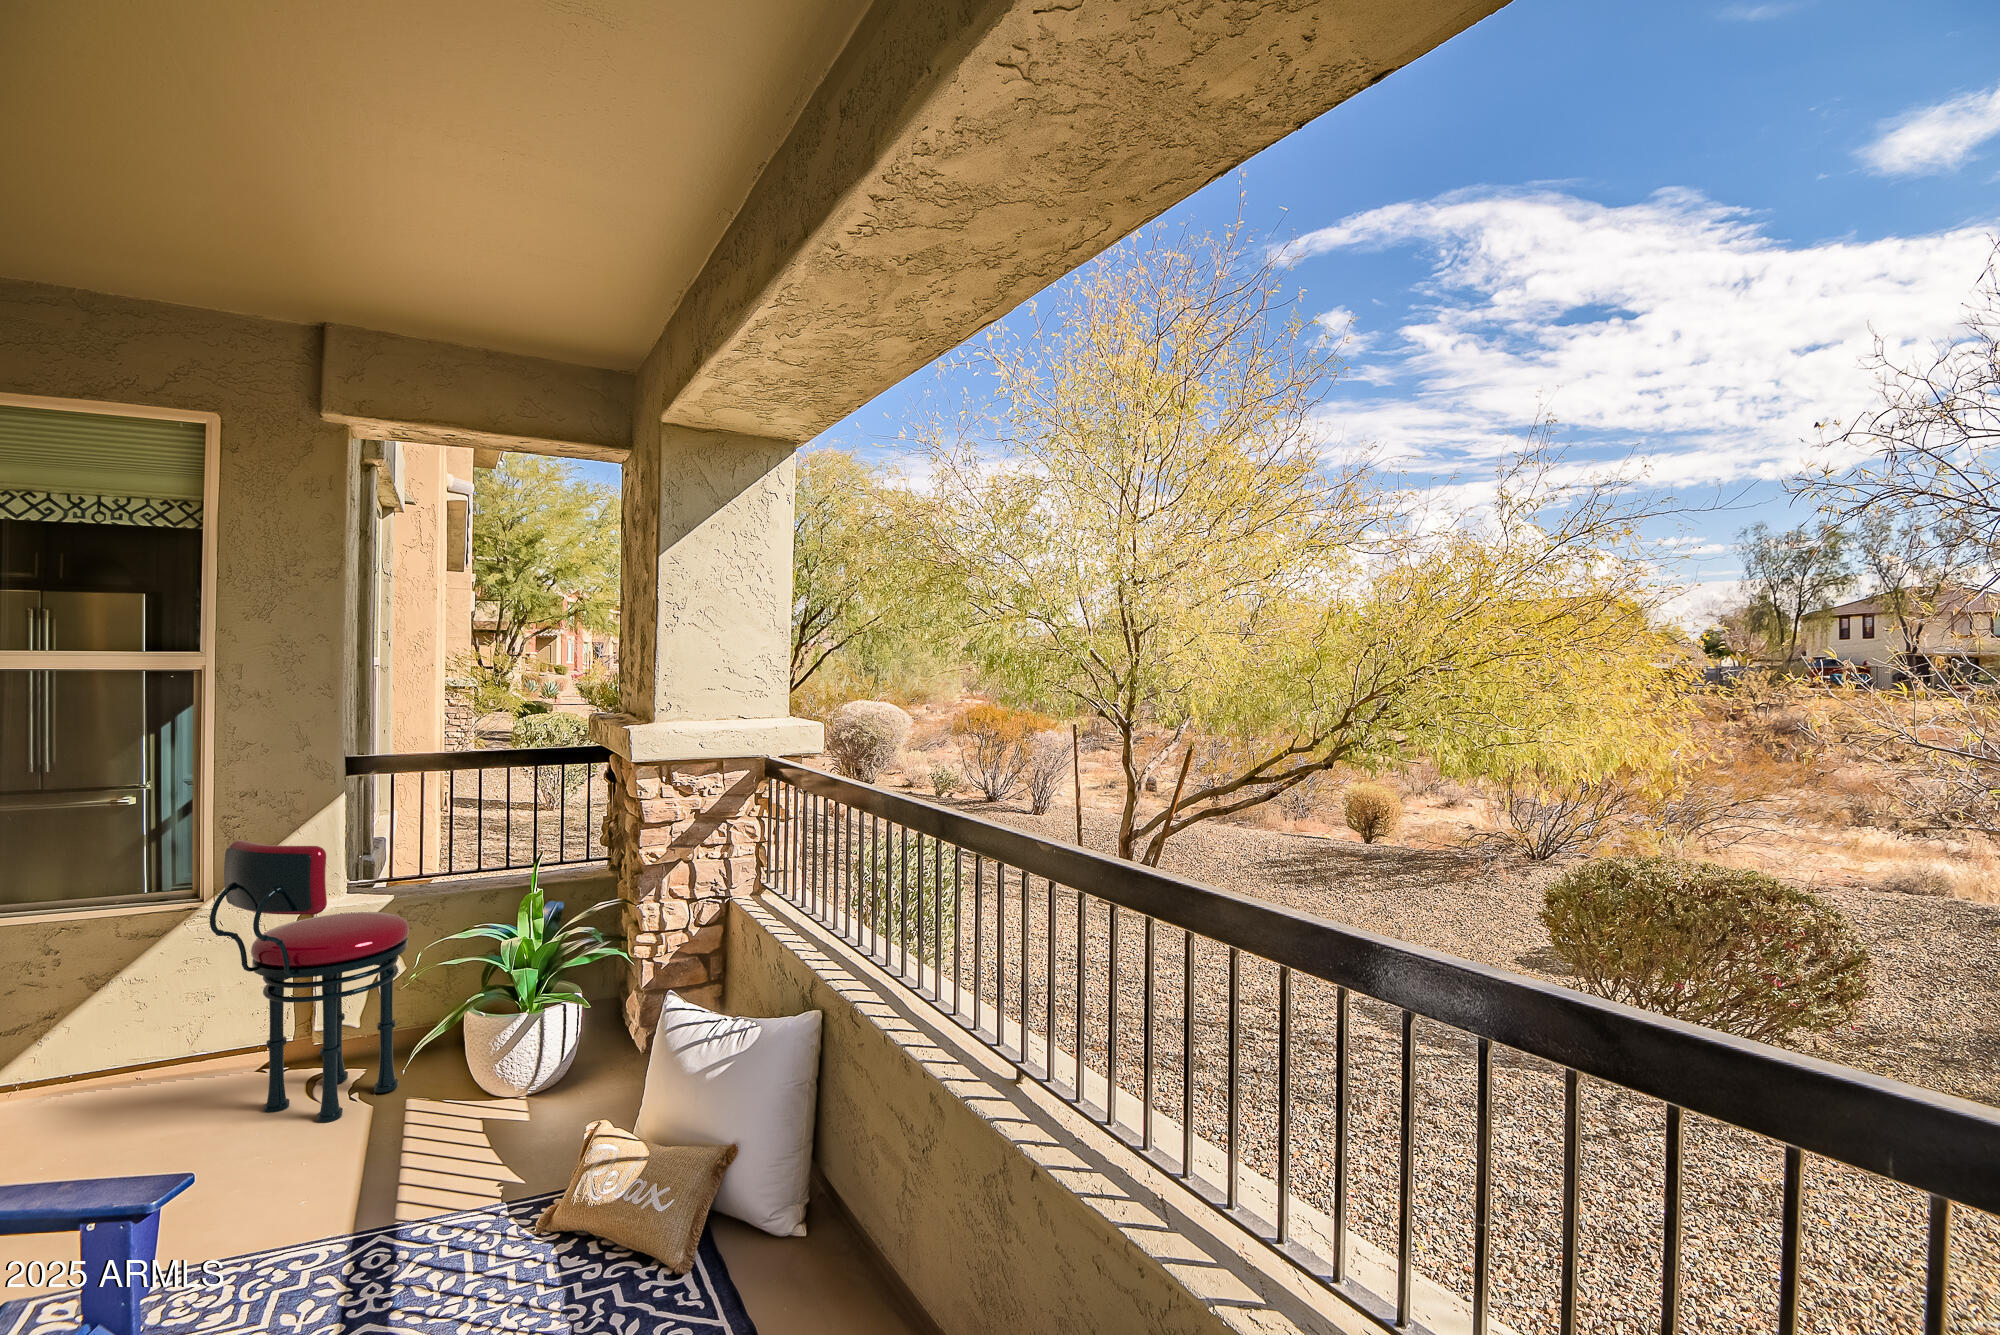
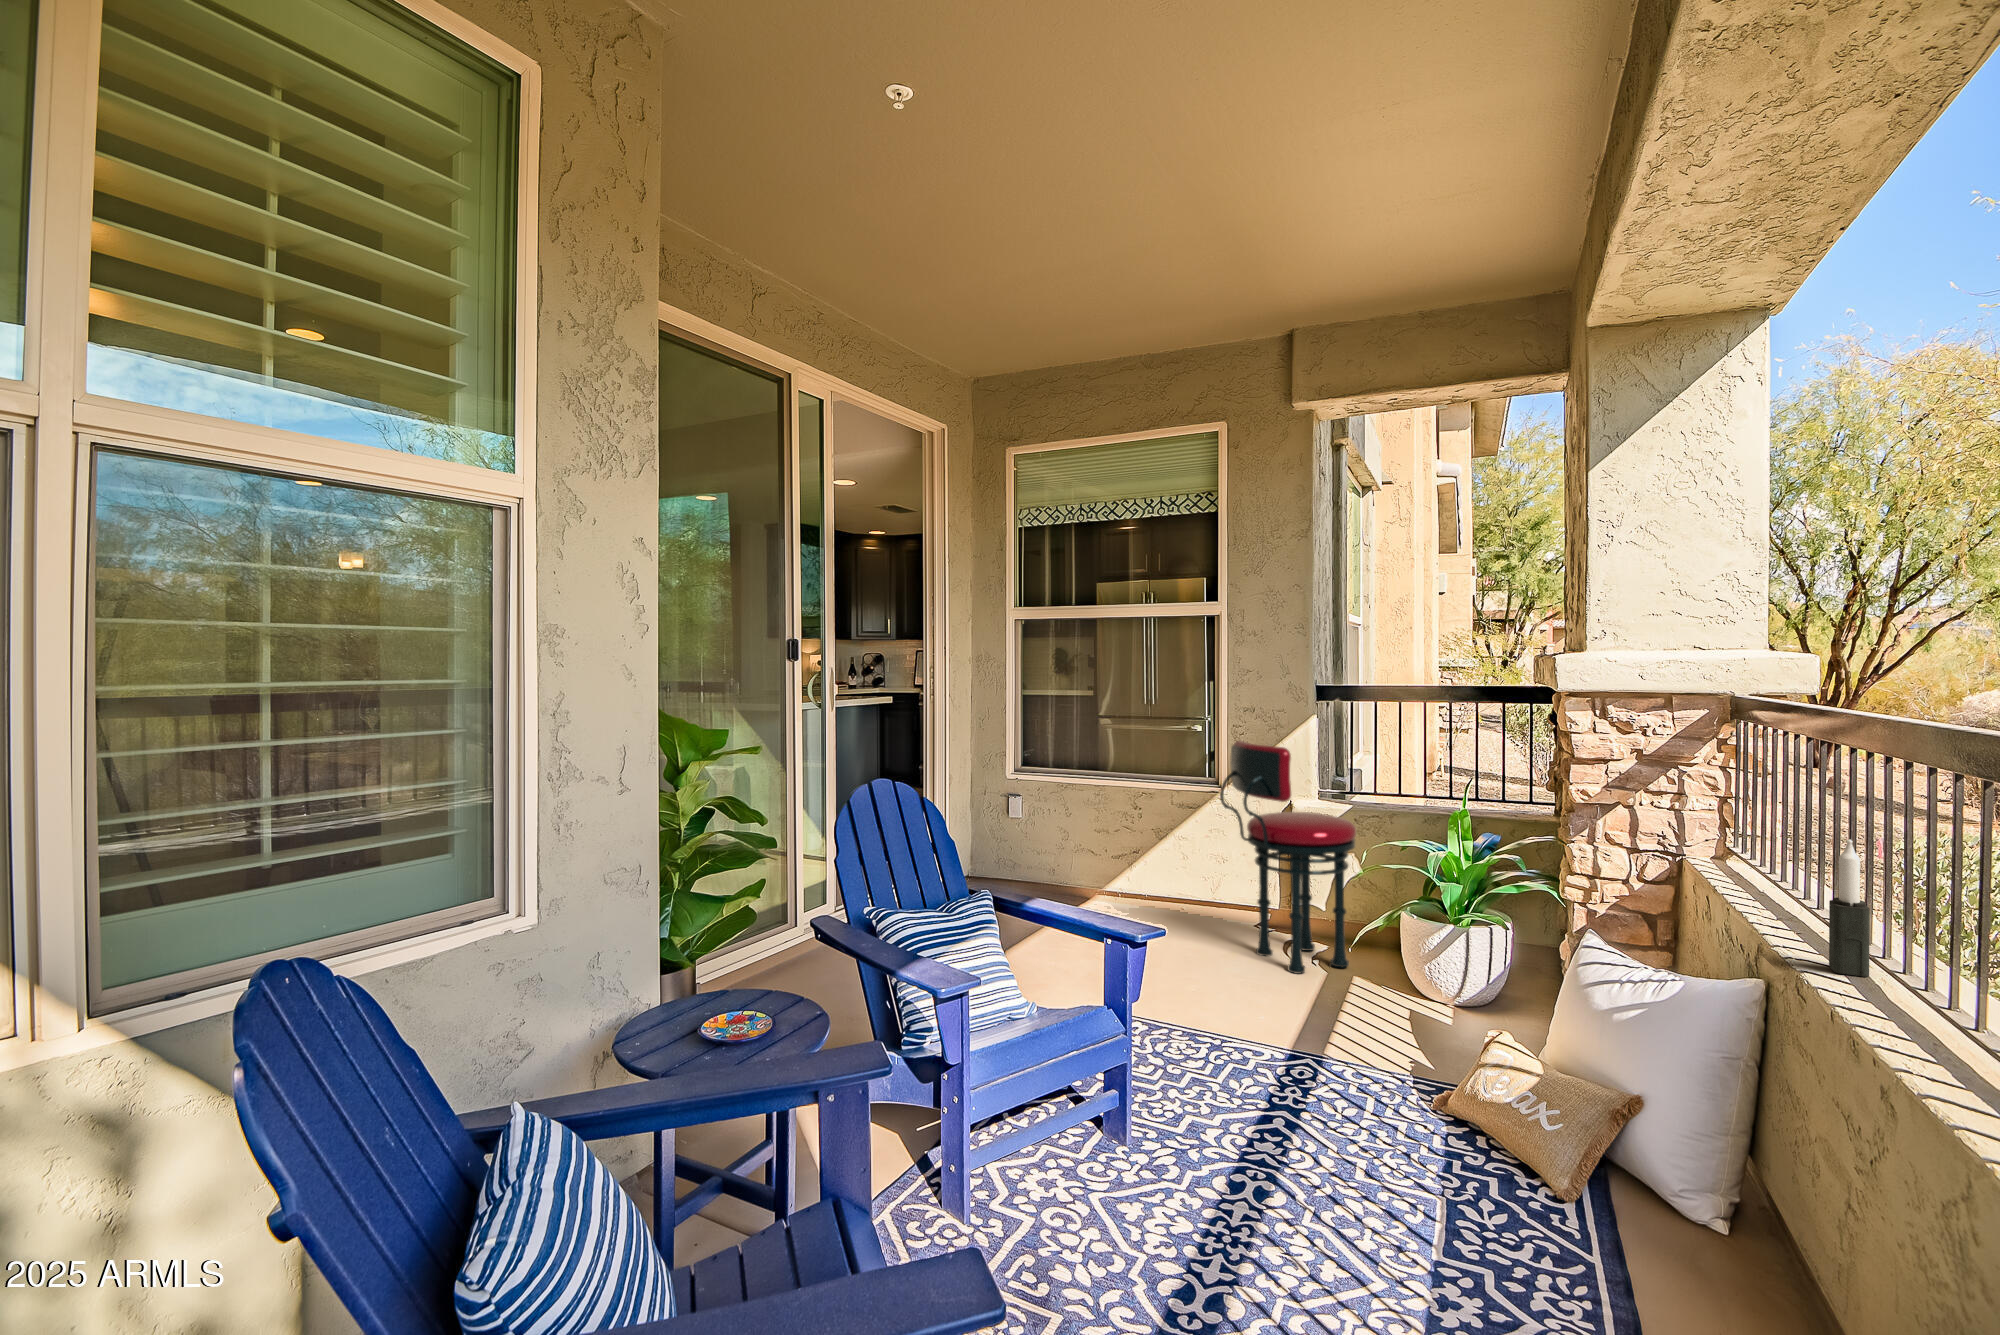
candle: none [866,893,890,996] -> present [1829,840,1870,977]

